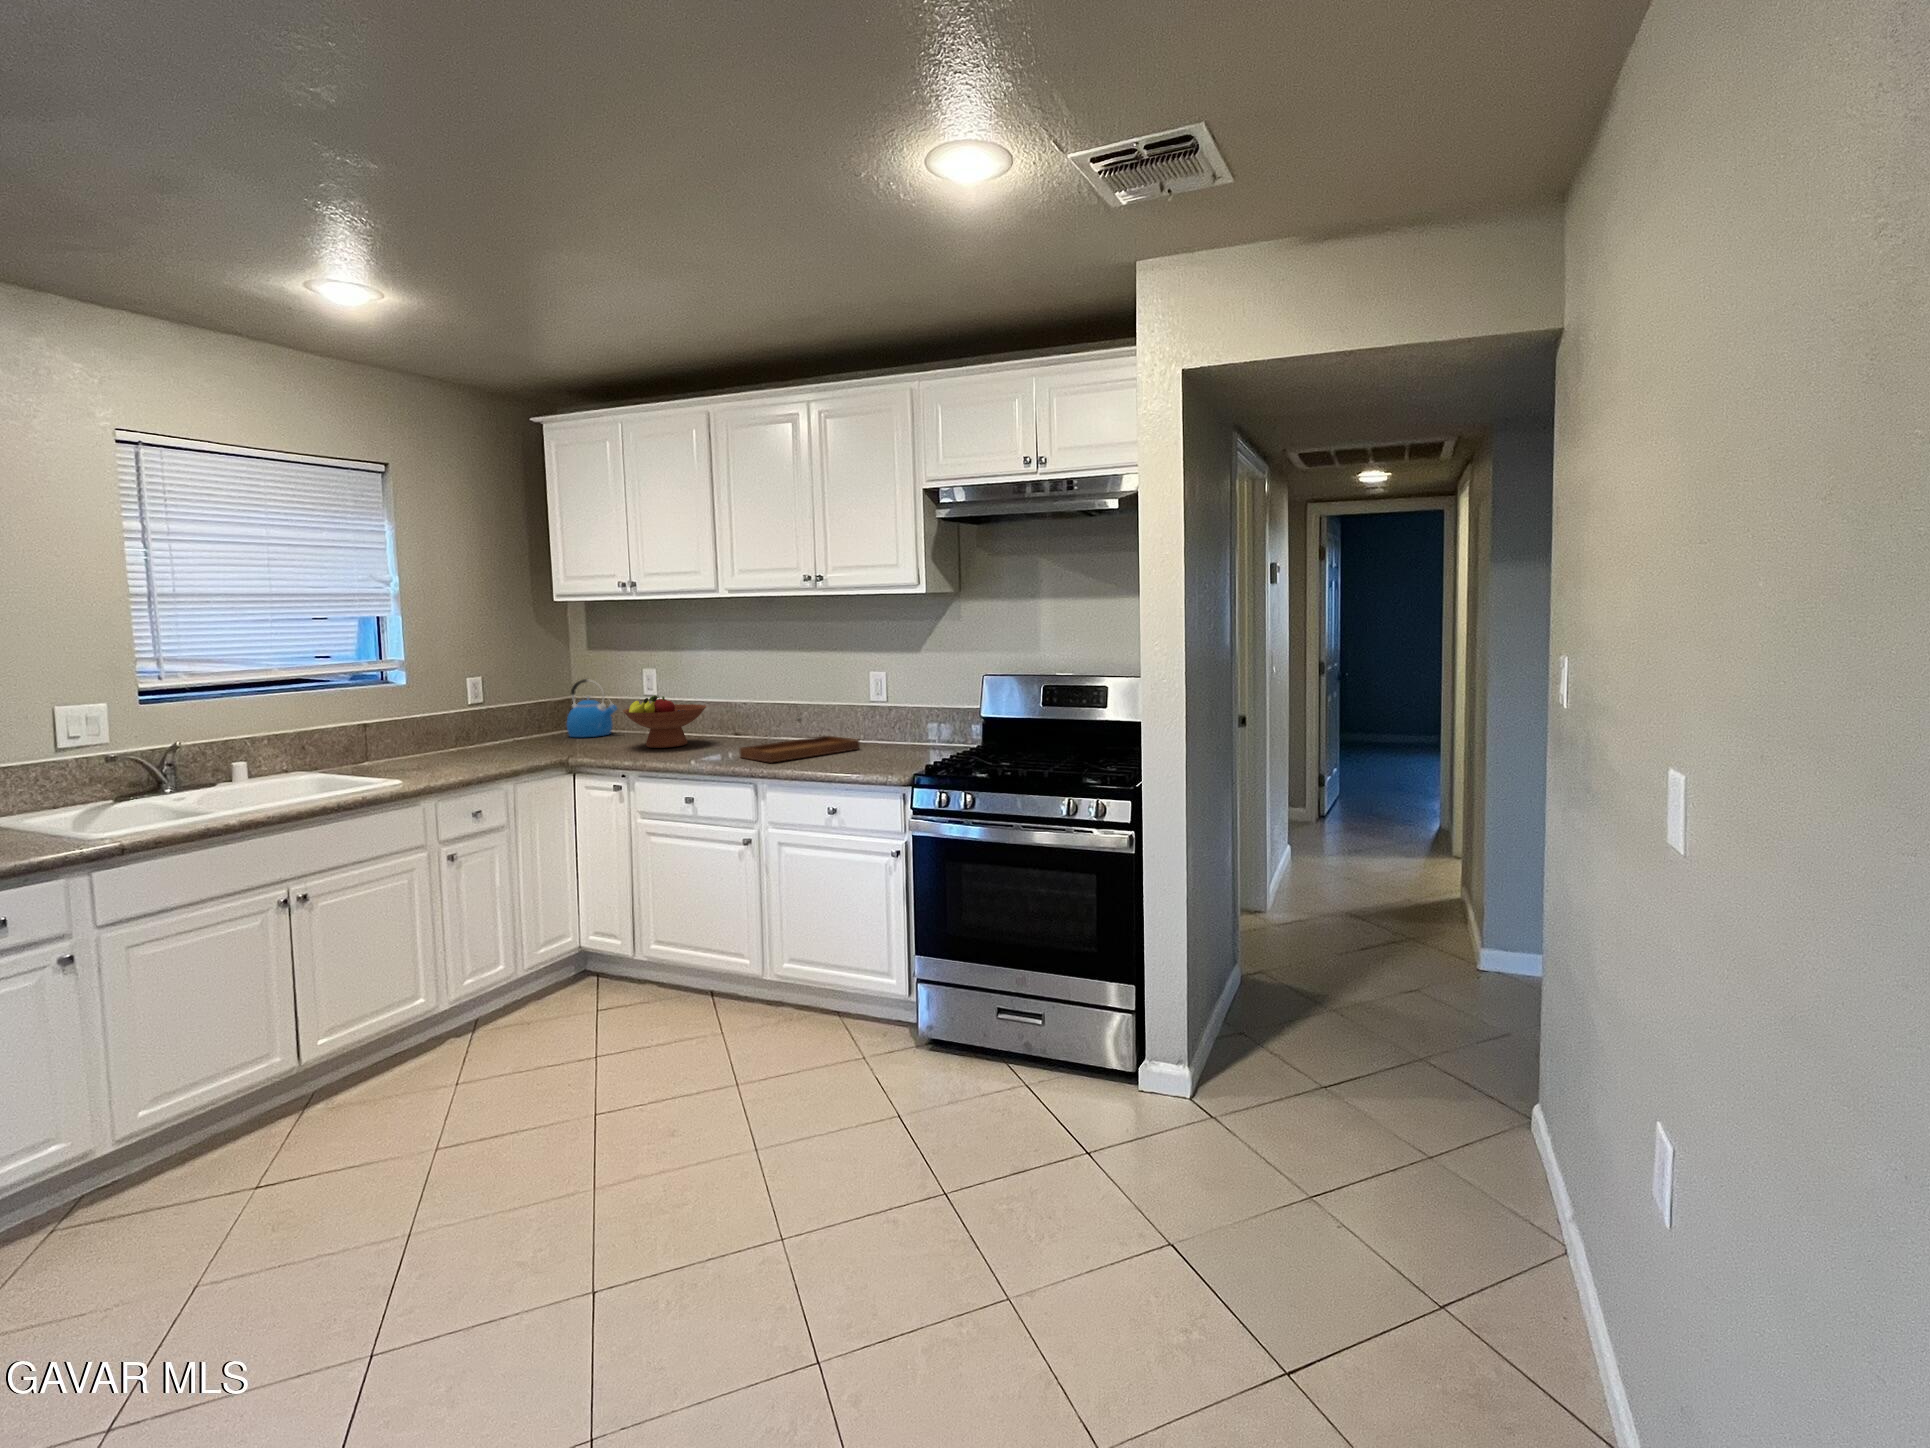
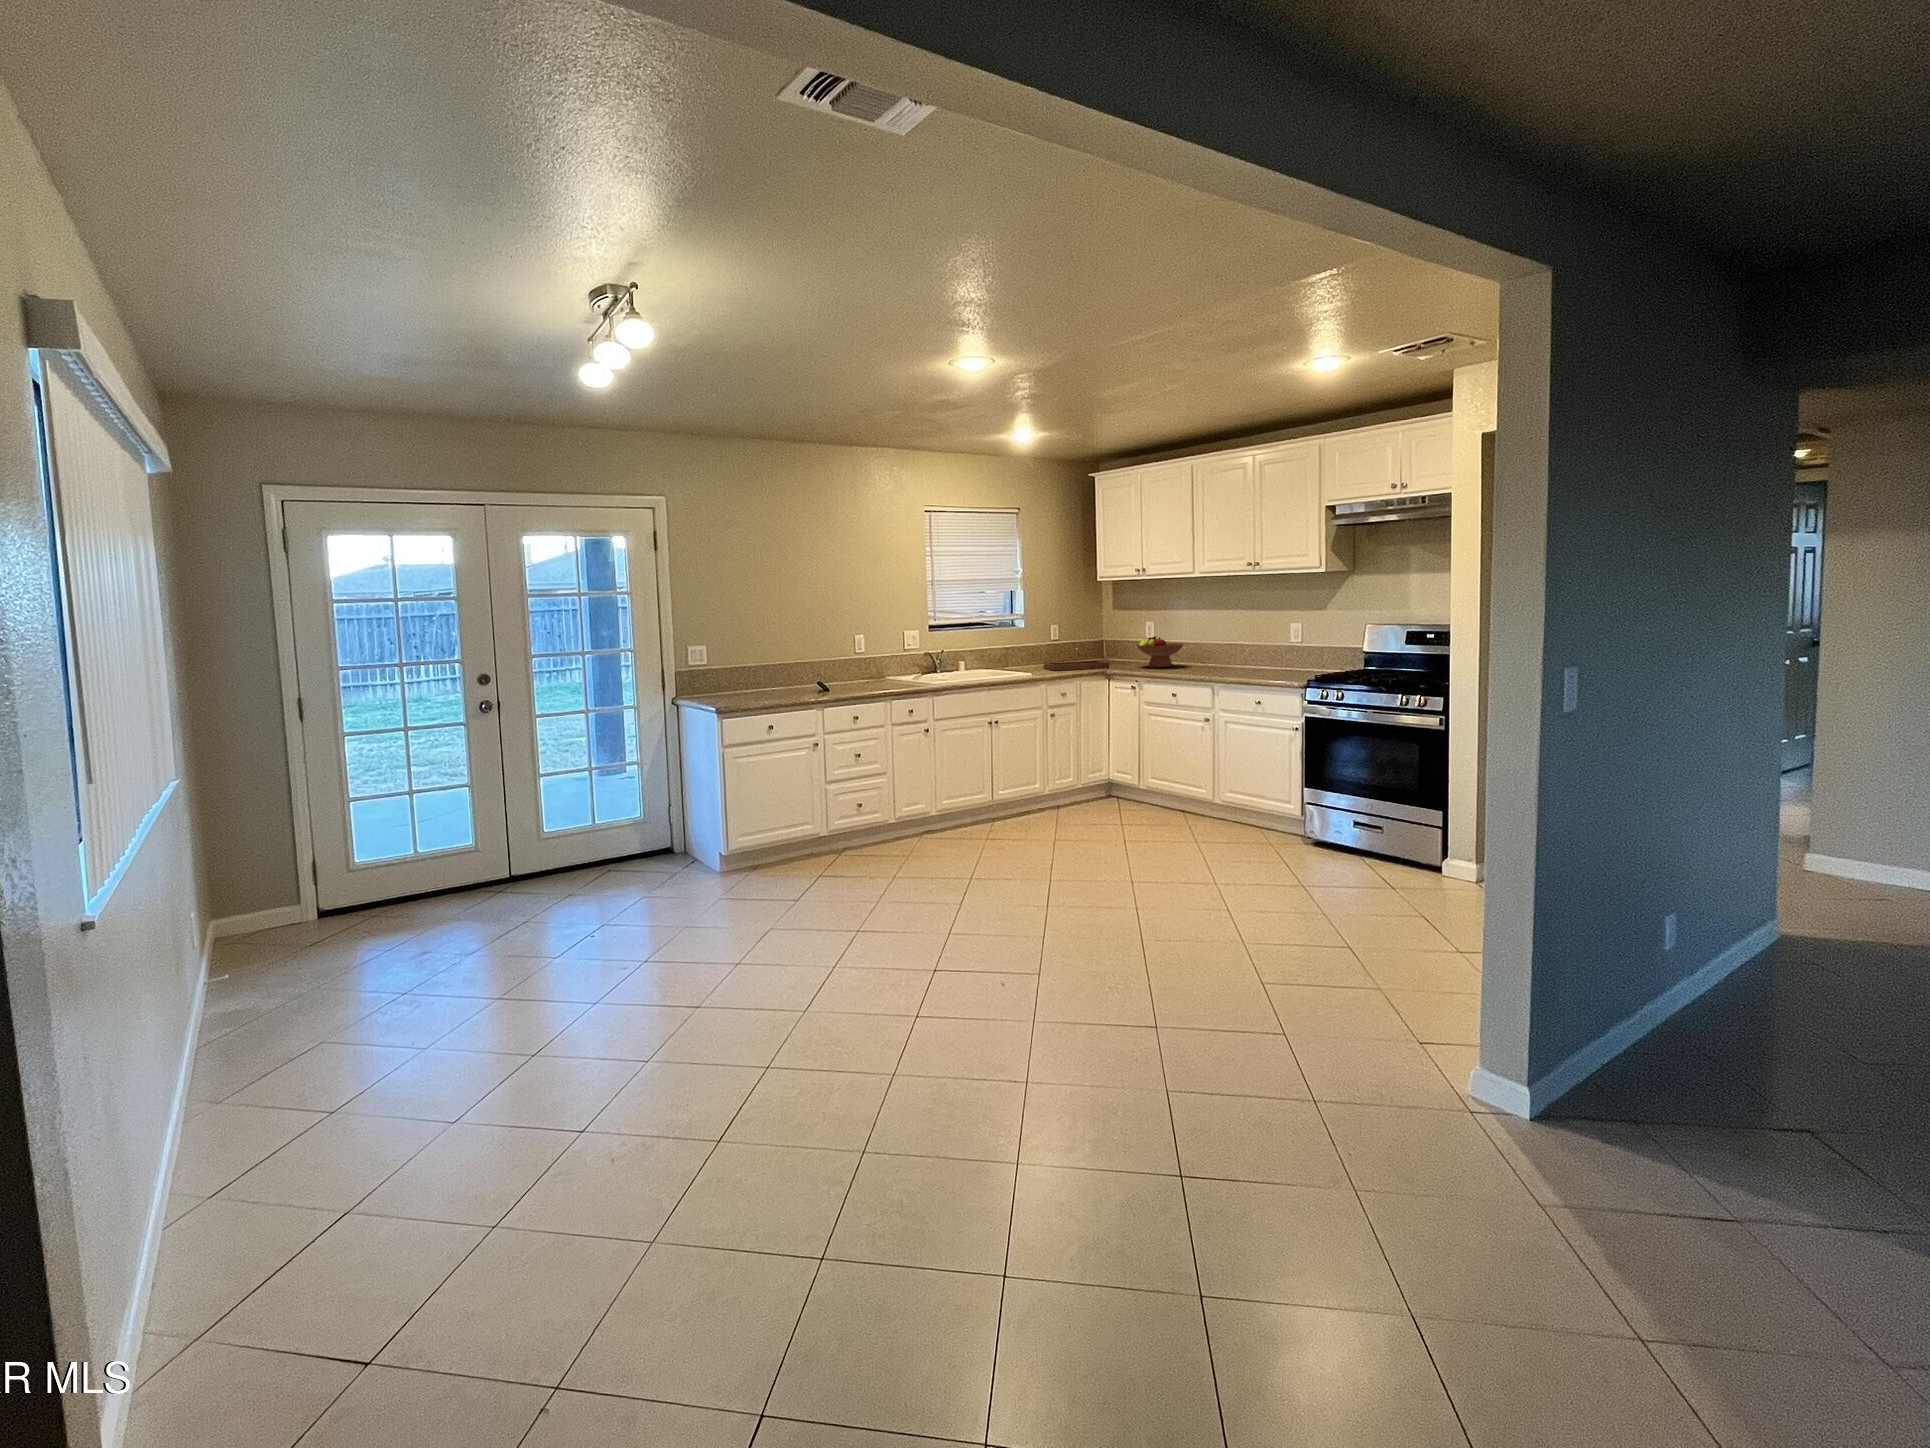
kettle: present [567,679,617,737] -> none [1102,628,1131,662]
tray: present [739,717,860,763] -> present [1044,648,1109,671]

